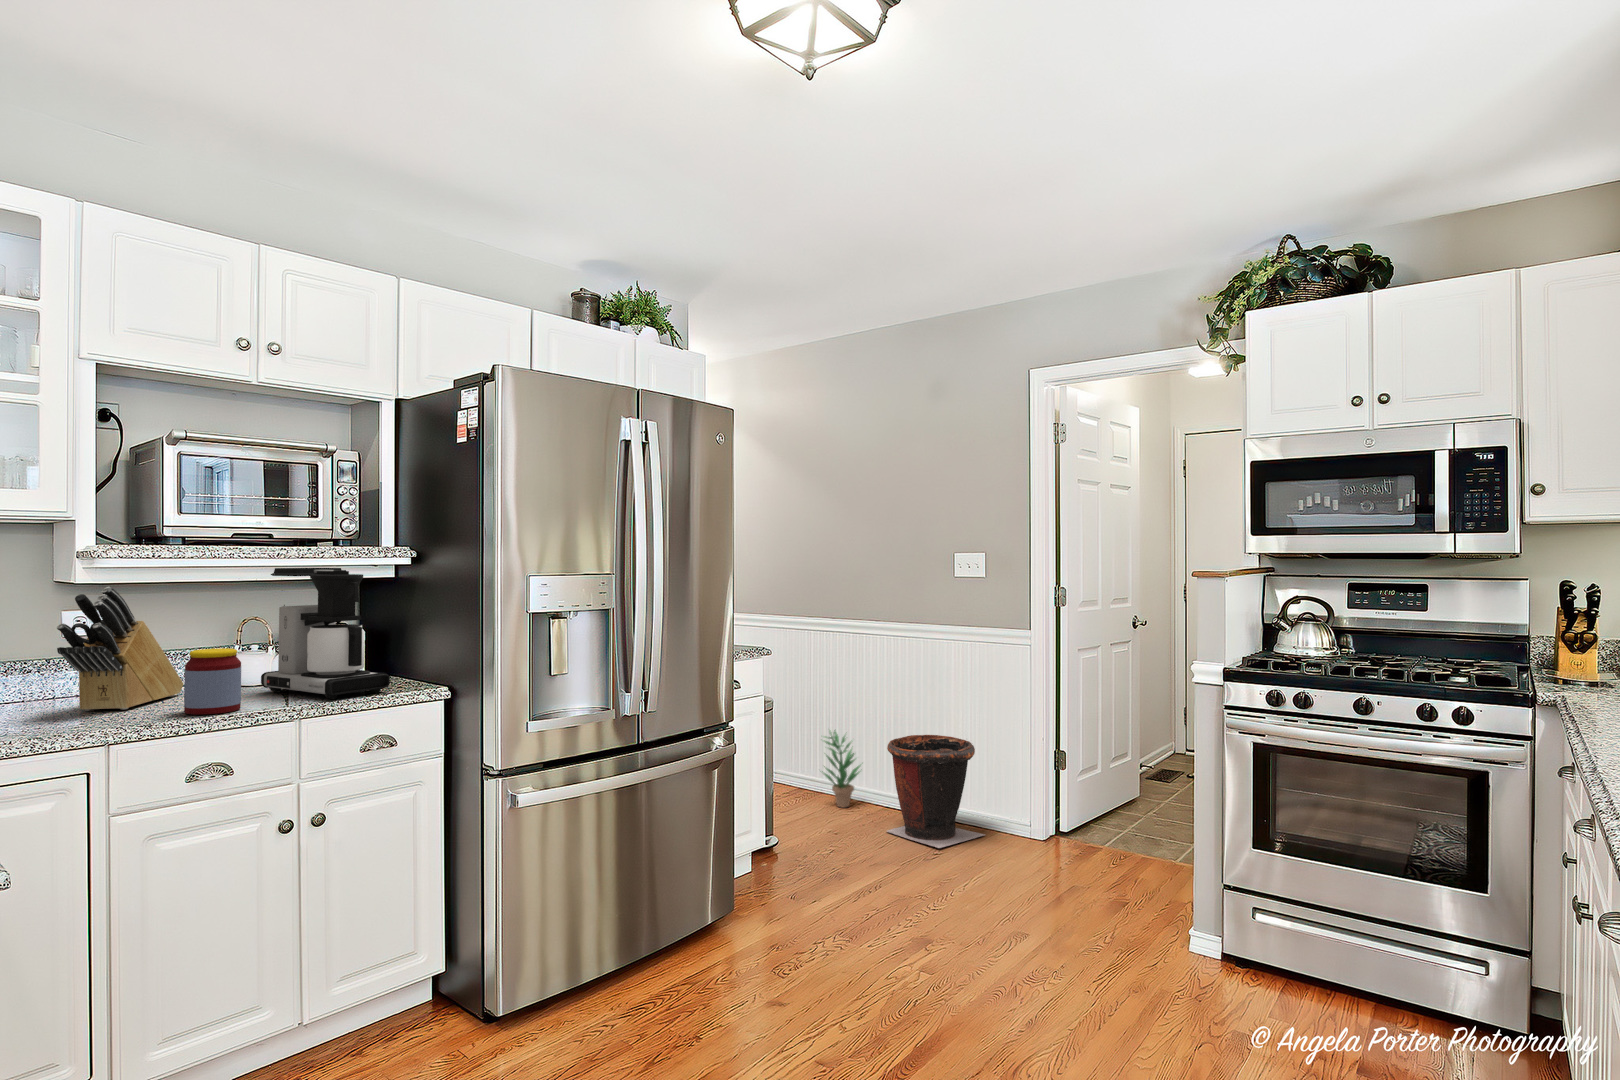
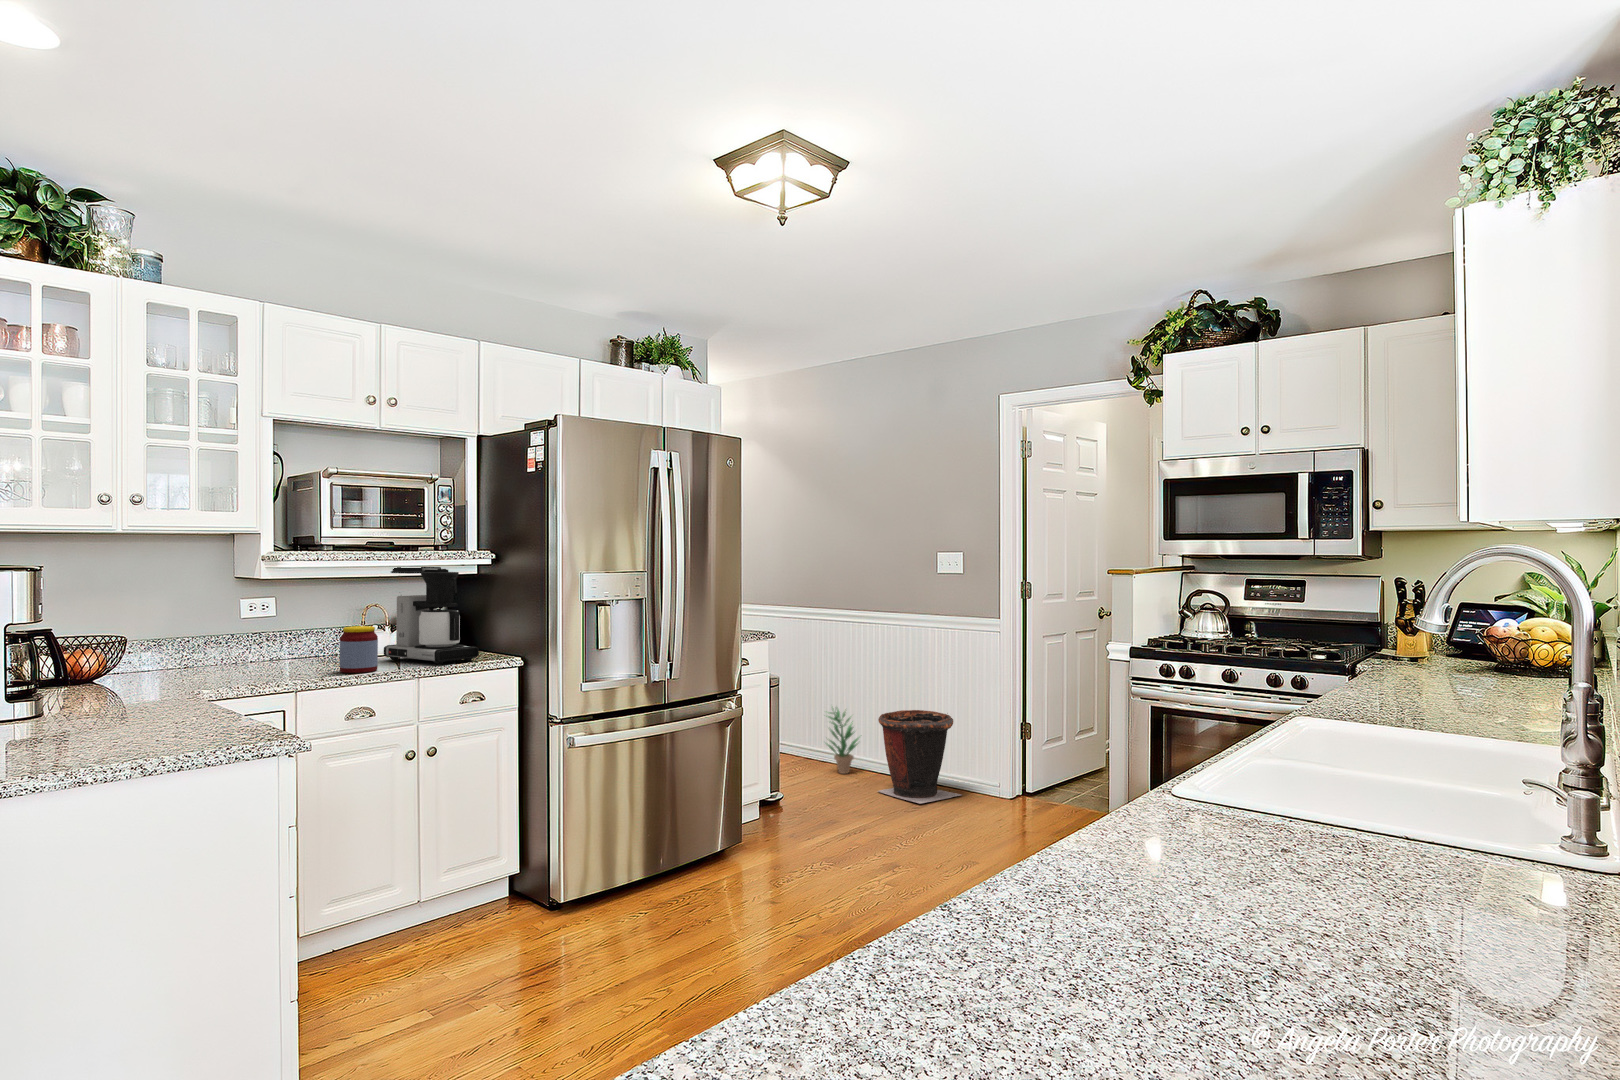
knife block: present [57,587,184,711] -> none [253,581,328,670]

